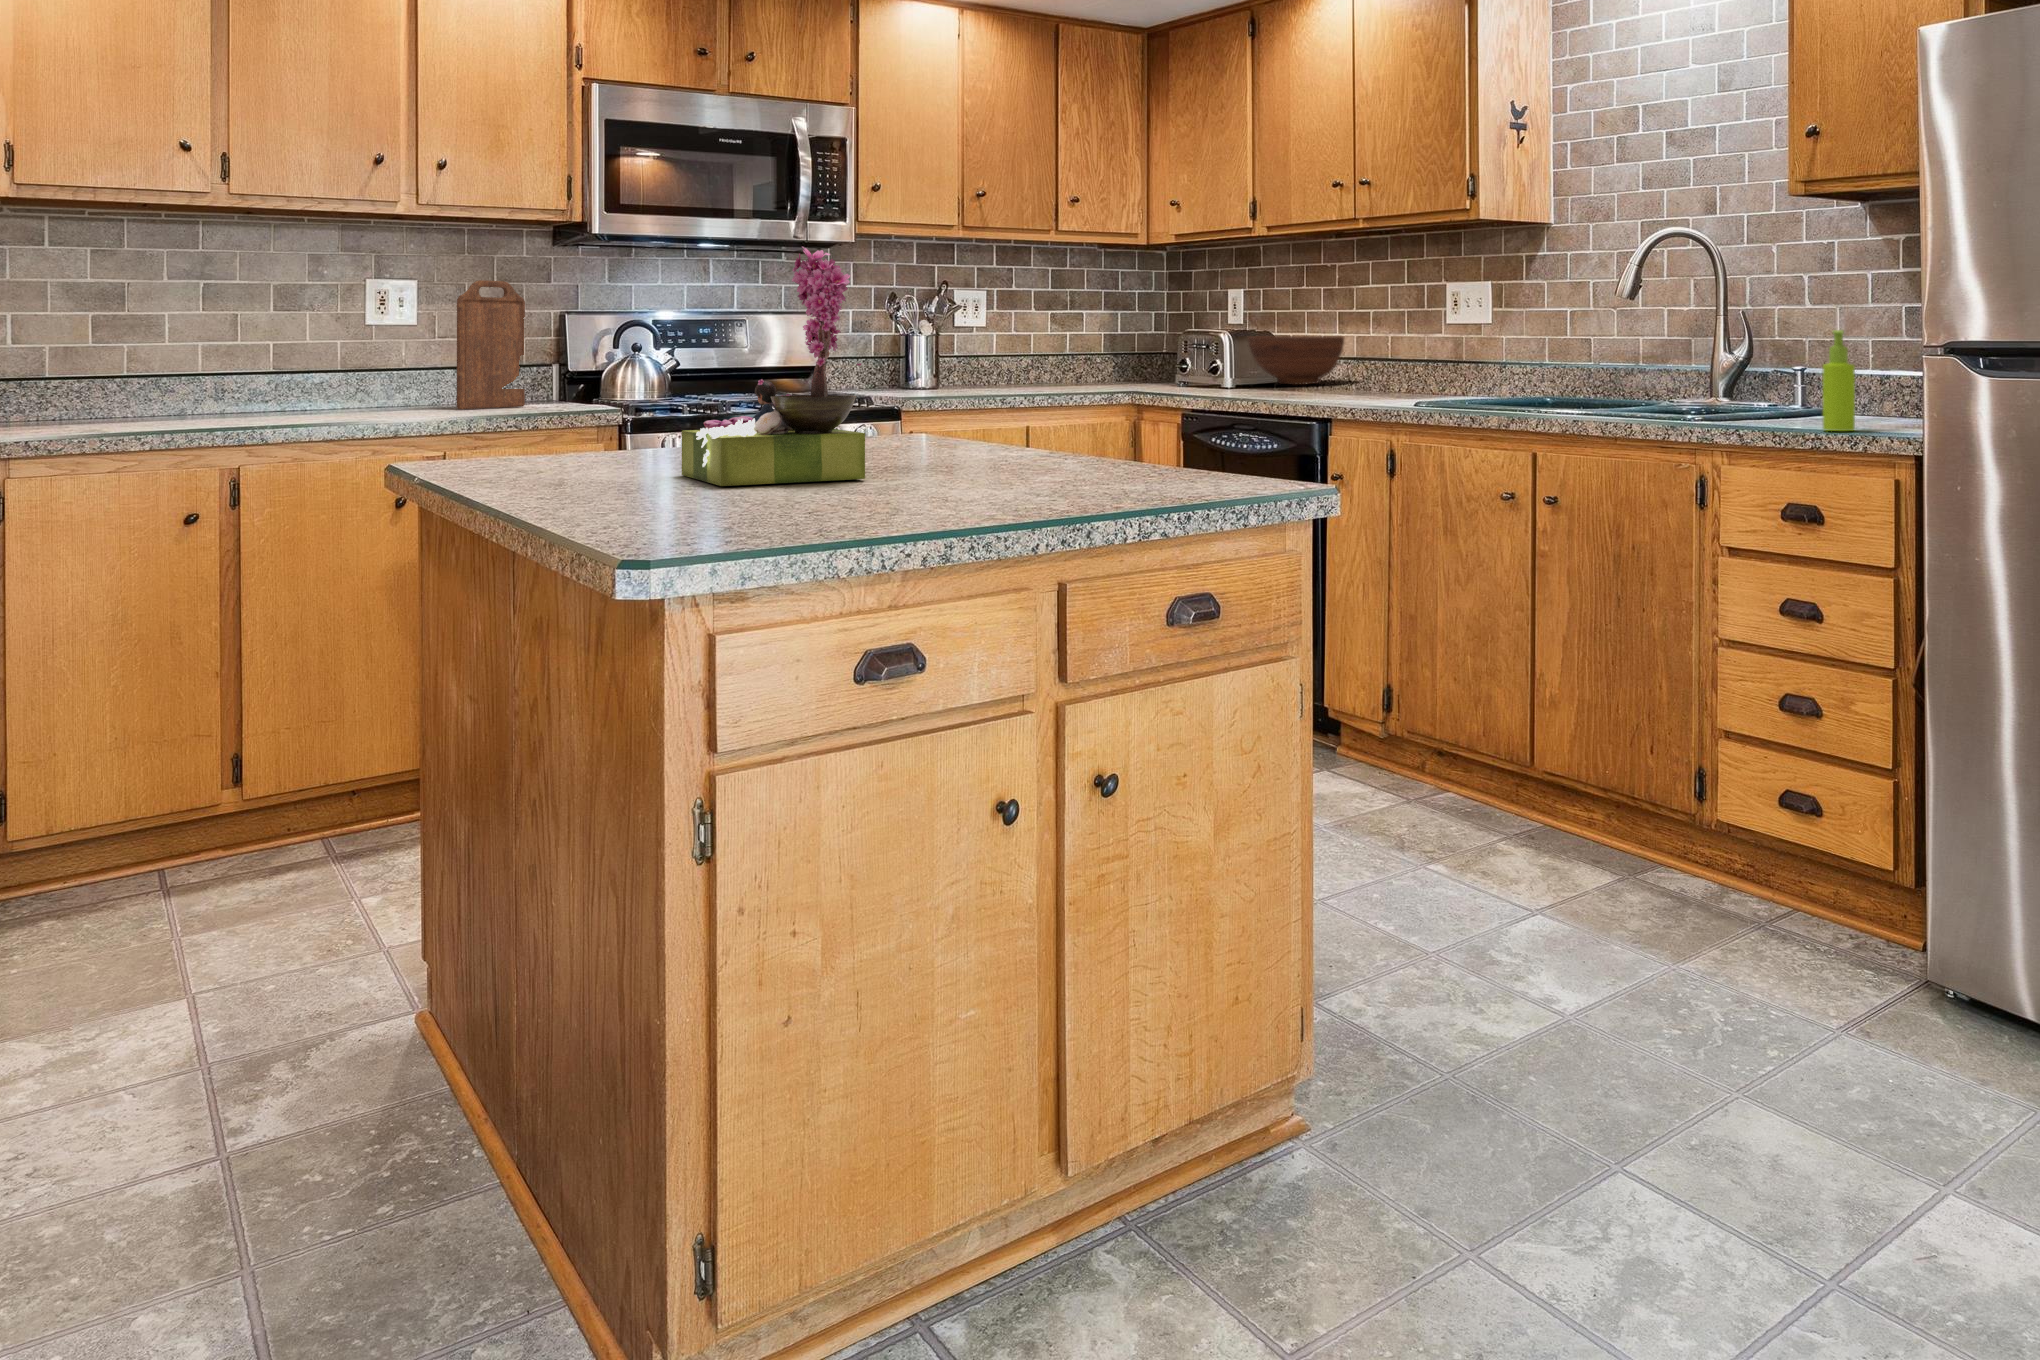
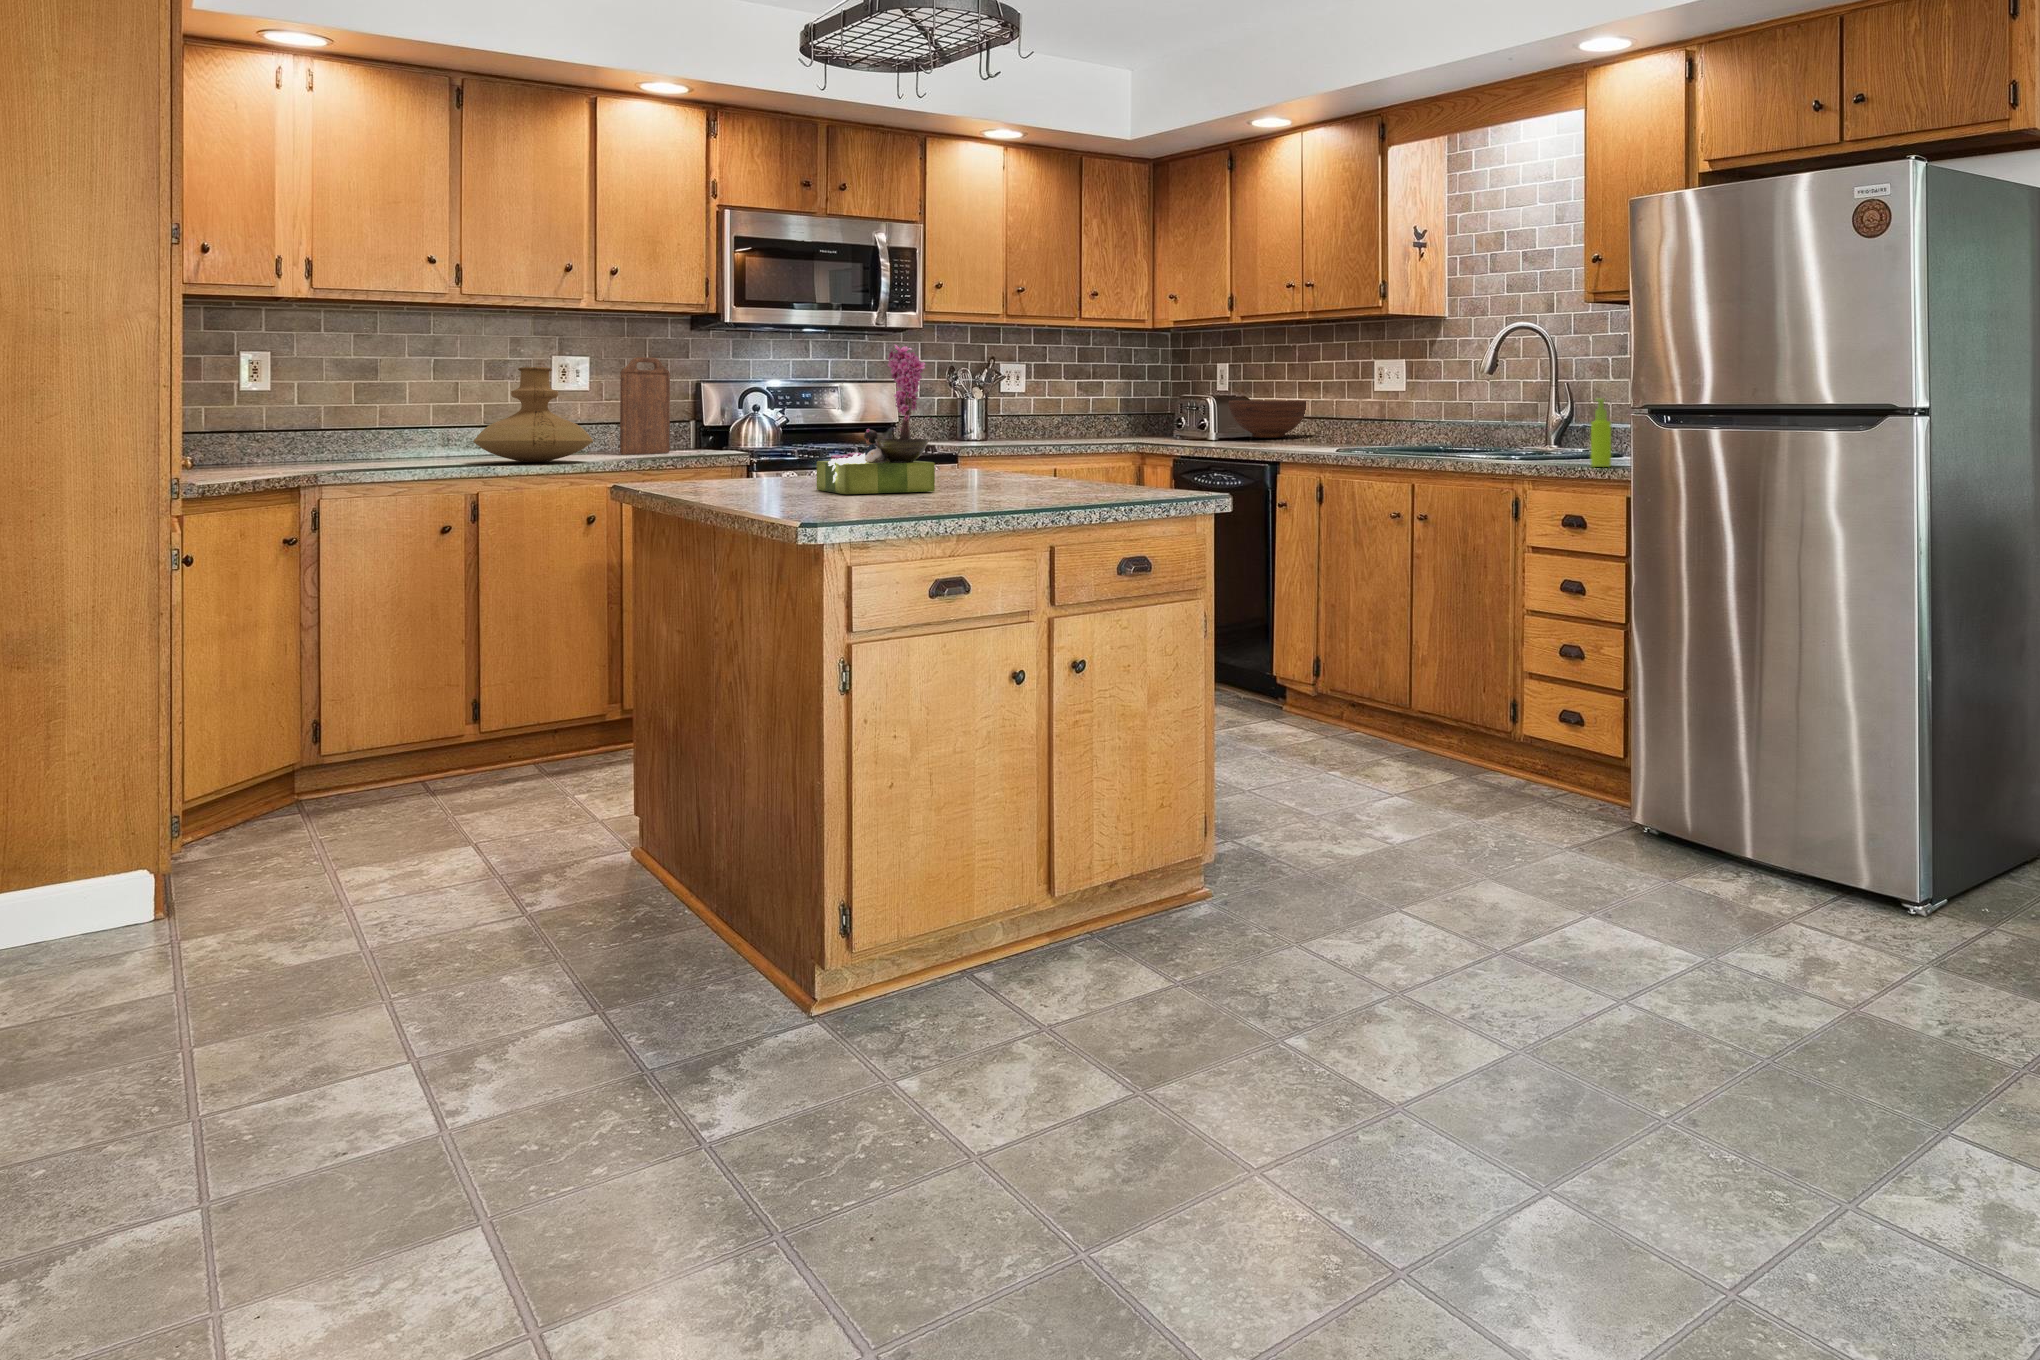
vase: none [237,292,406,422] -> present [473,367,593,462]

